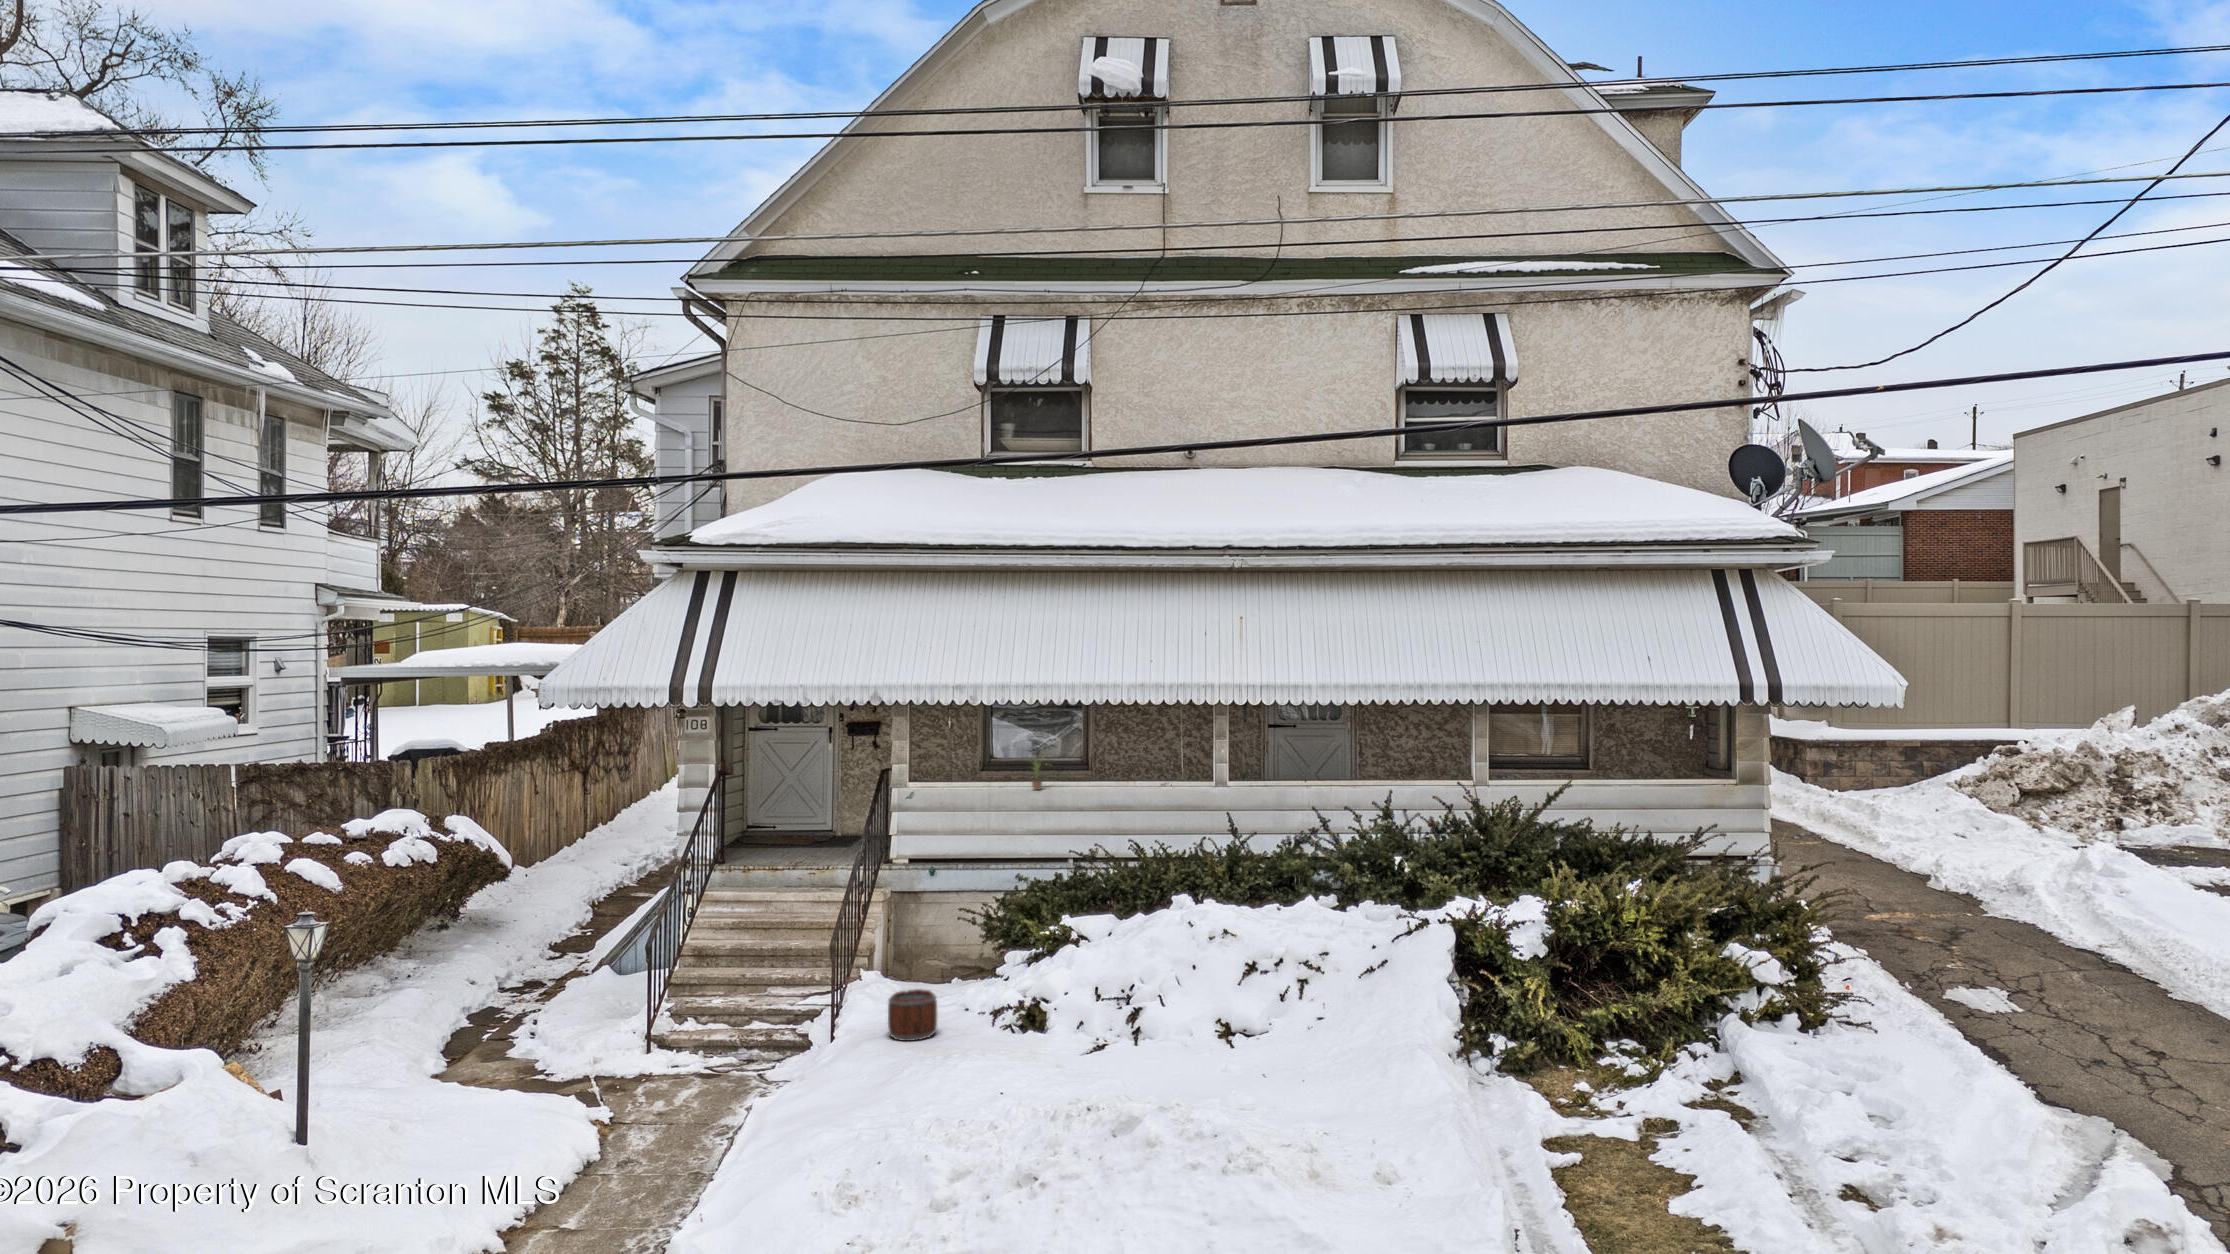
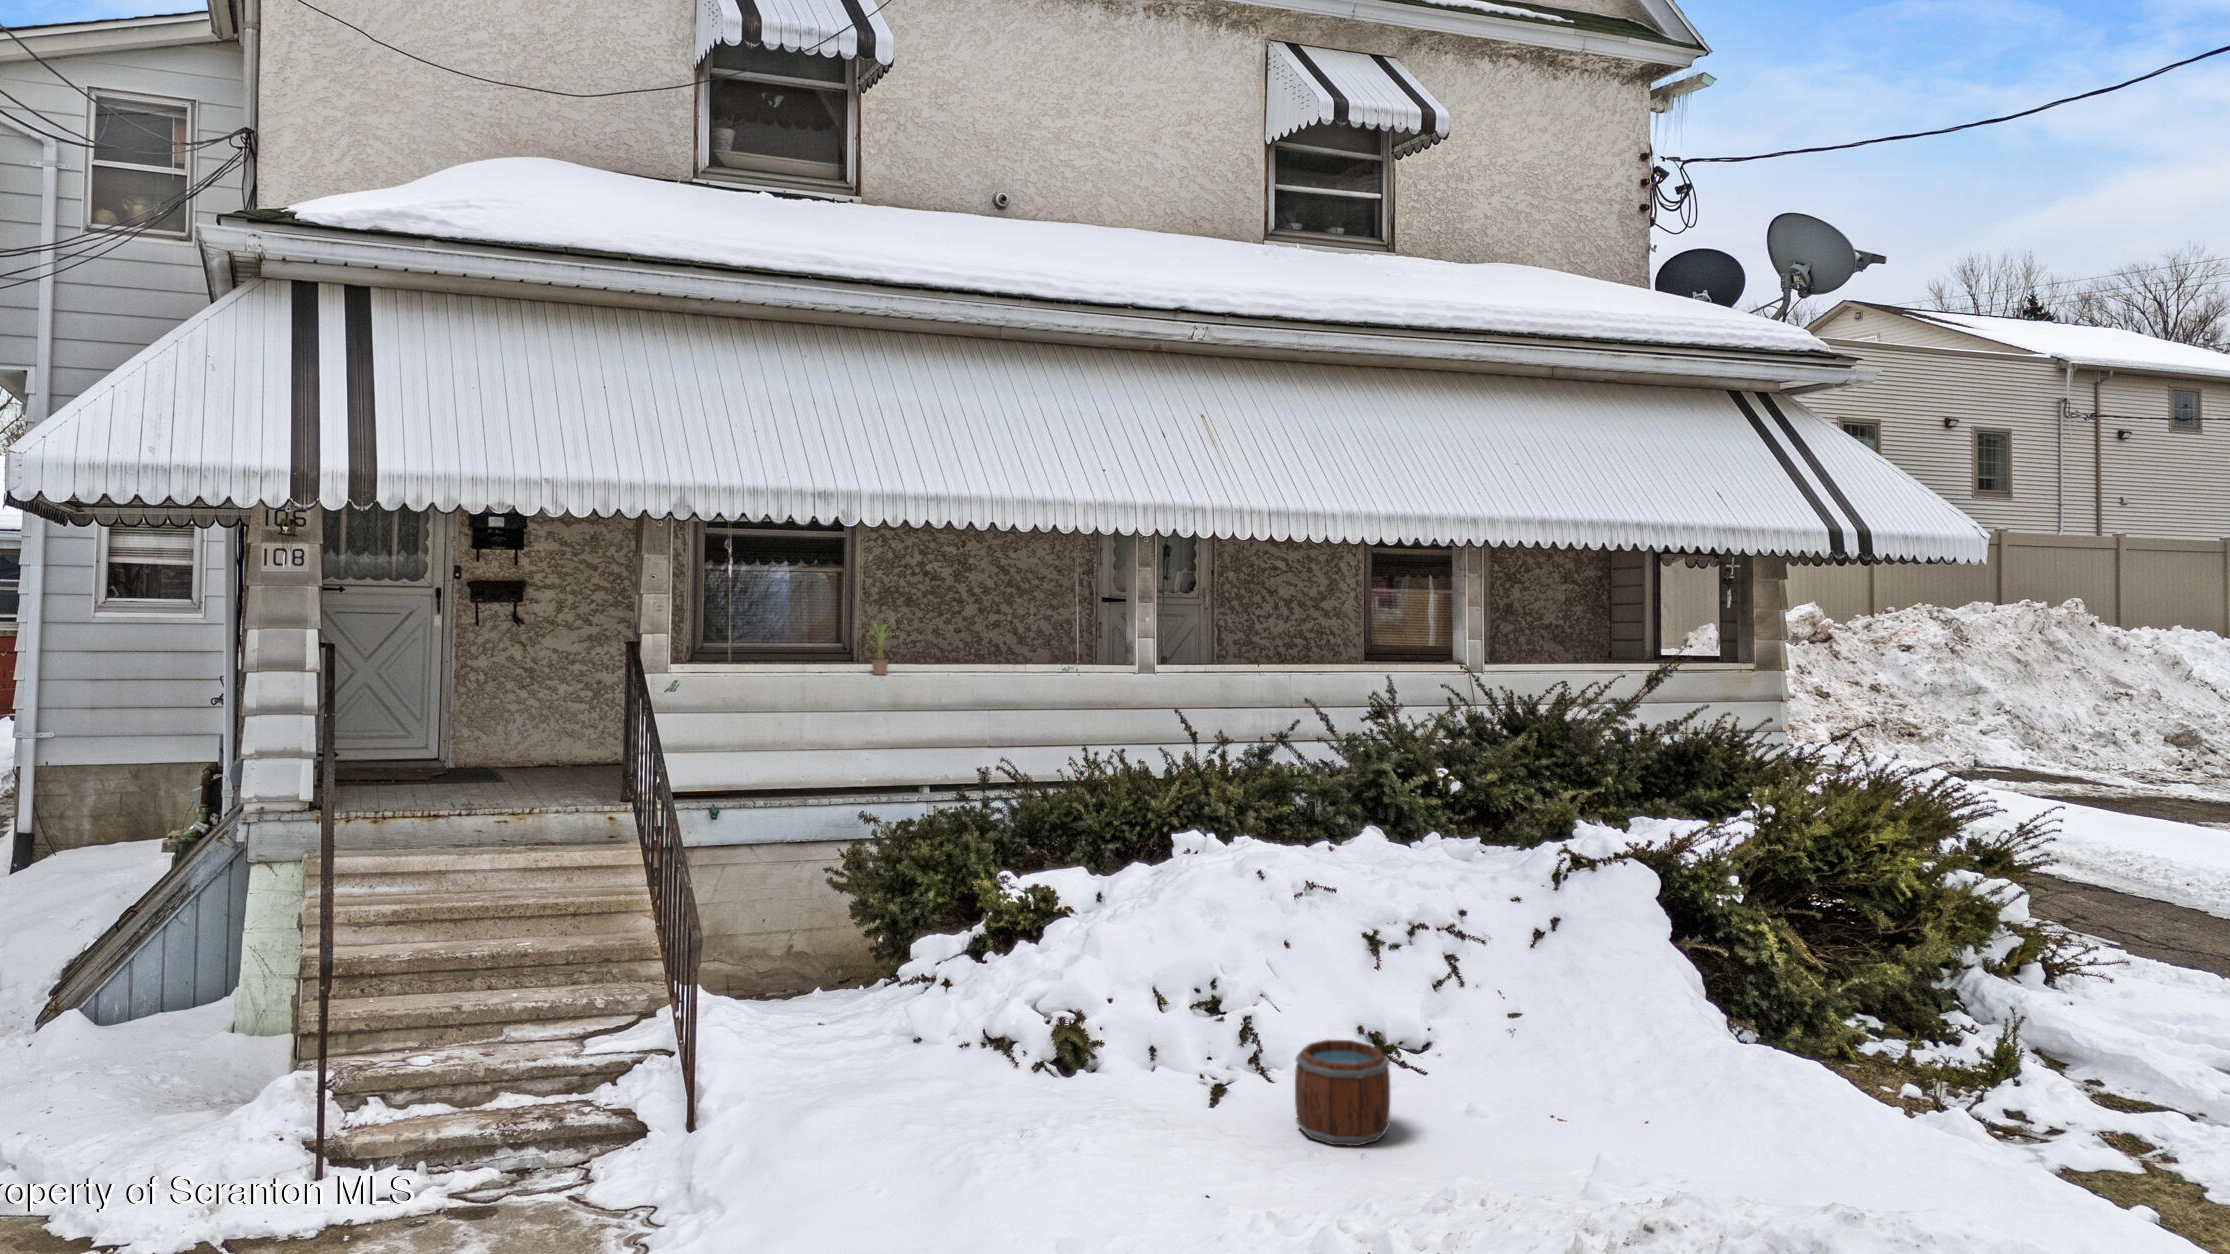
bucket: present [888,989,937,1041] -> present [1295,1040,1390,1146]

